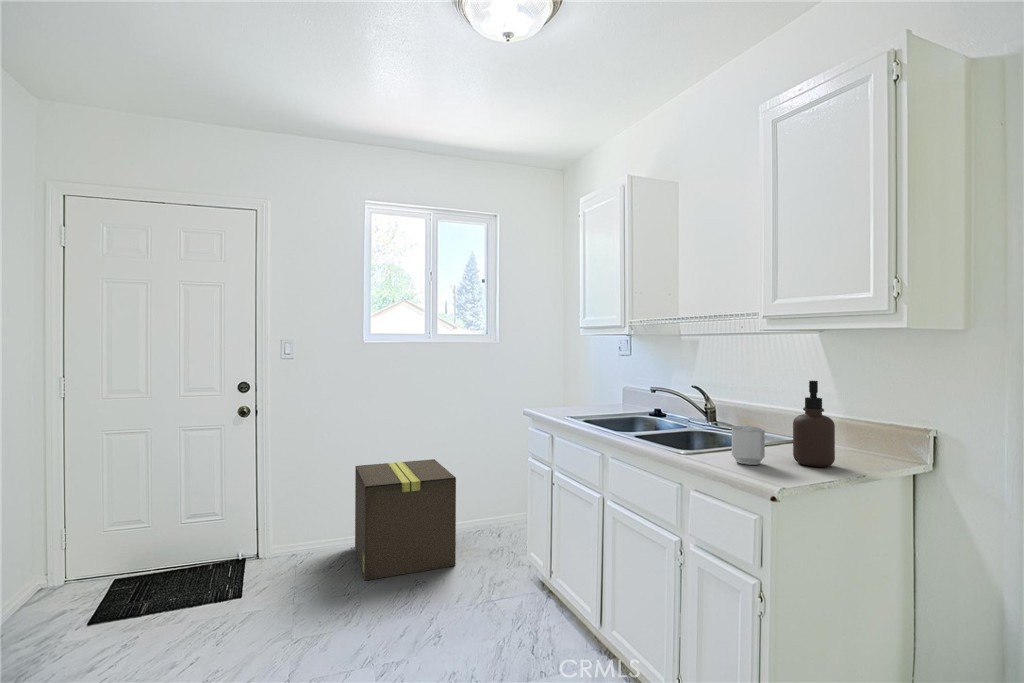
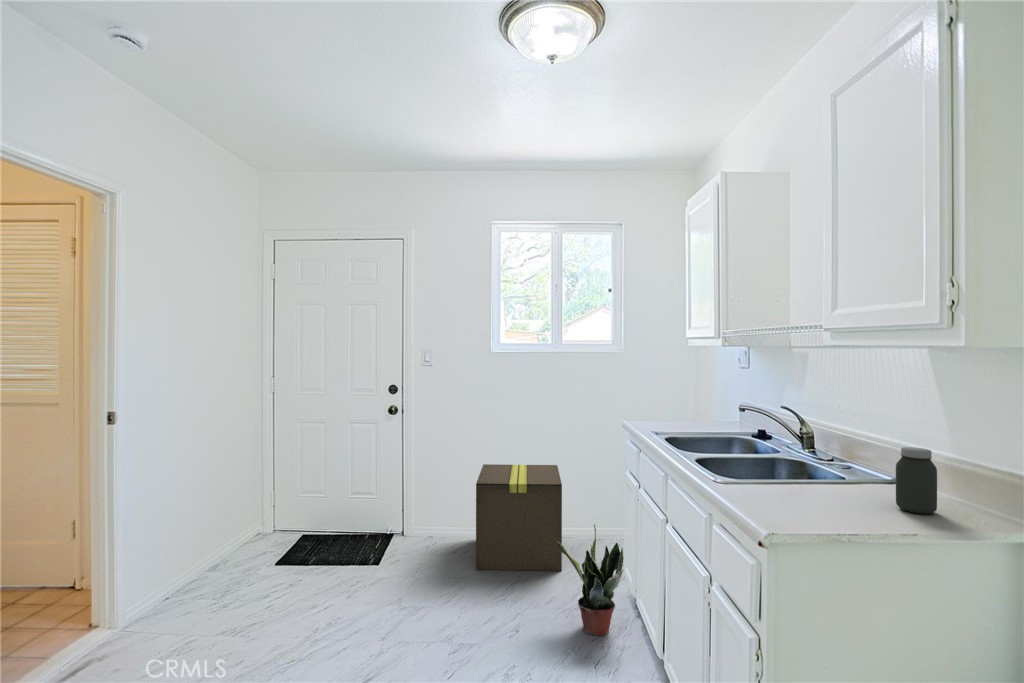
soap dispenser: present [793,381,835,467] -> none [820,408,871,513]
jar: none [838,411,870,462] -> present [896,447,937,514]
mug: present [731,426,765,465] -> none [741,455,781,501]
potted plant: none [477,512,552,622] -> present [557,525,624,636]

